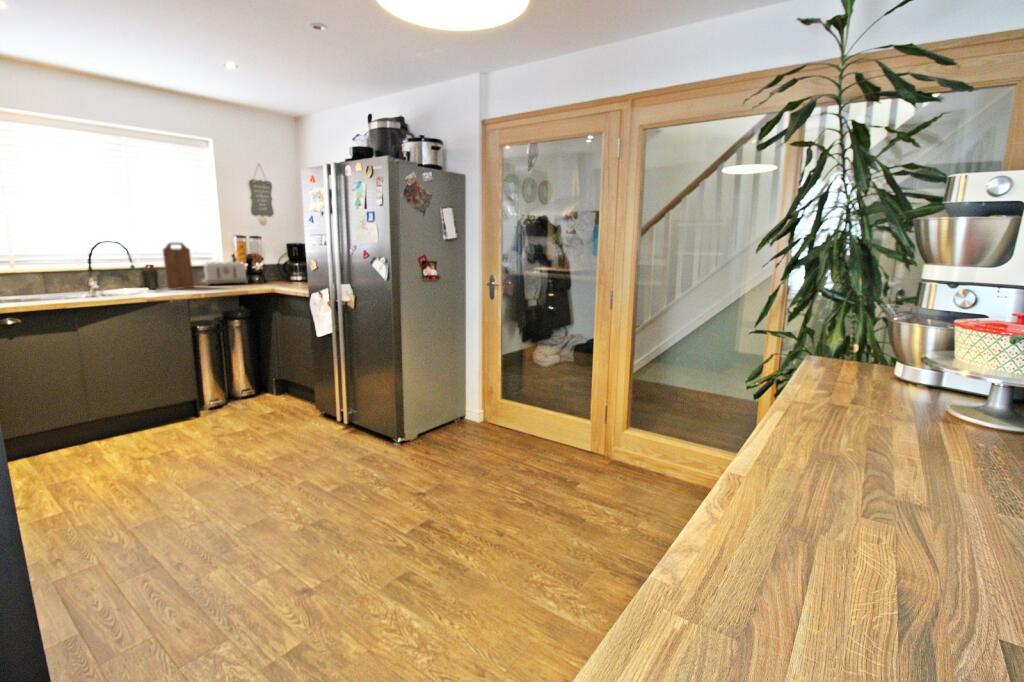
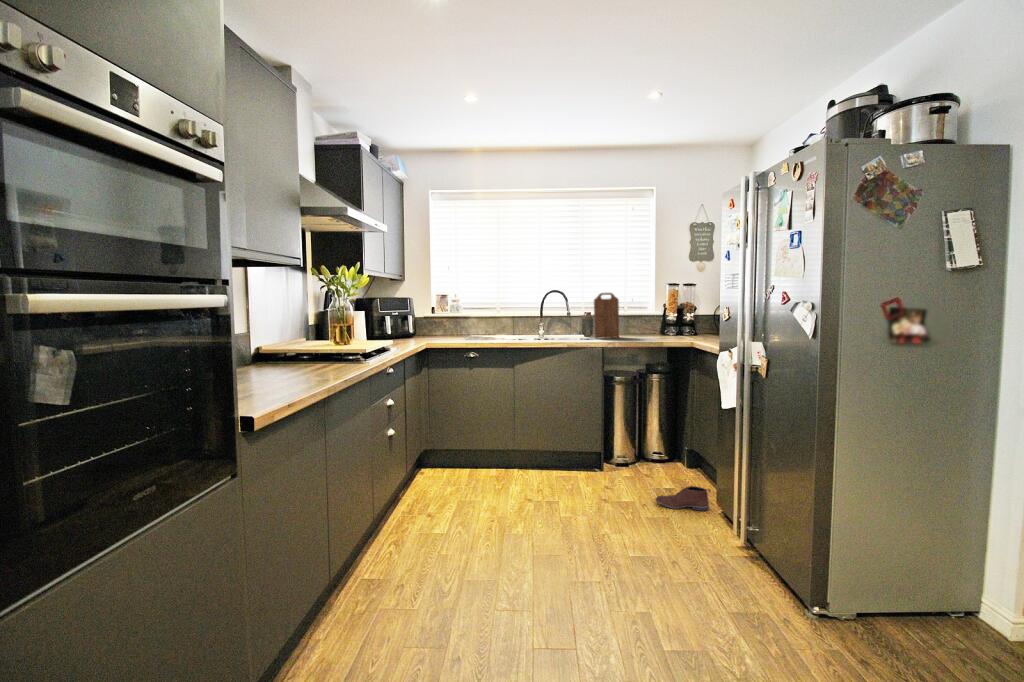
toaster: present [202,262,248,285] -> none [632,311,673,336]
shoe: none [267,401,311,423] -> present [656,486,711,511]

